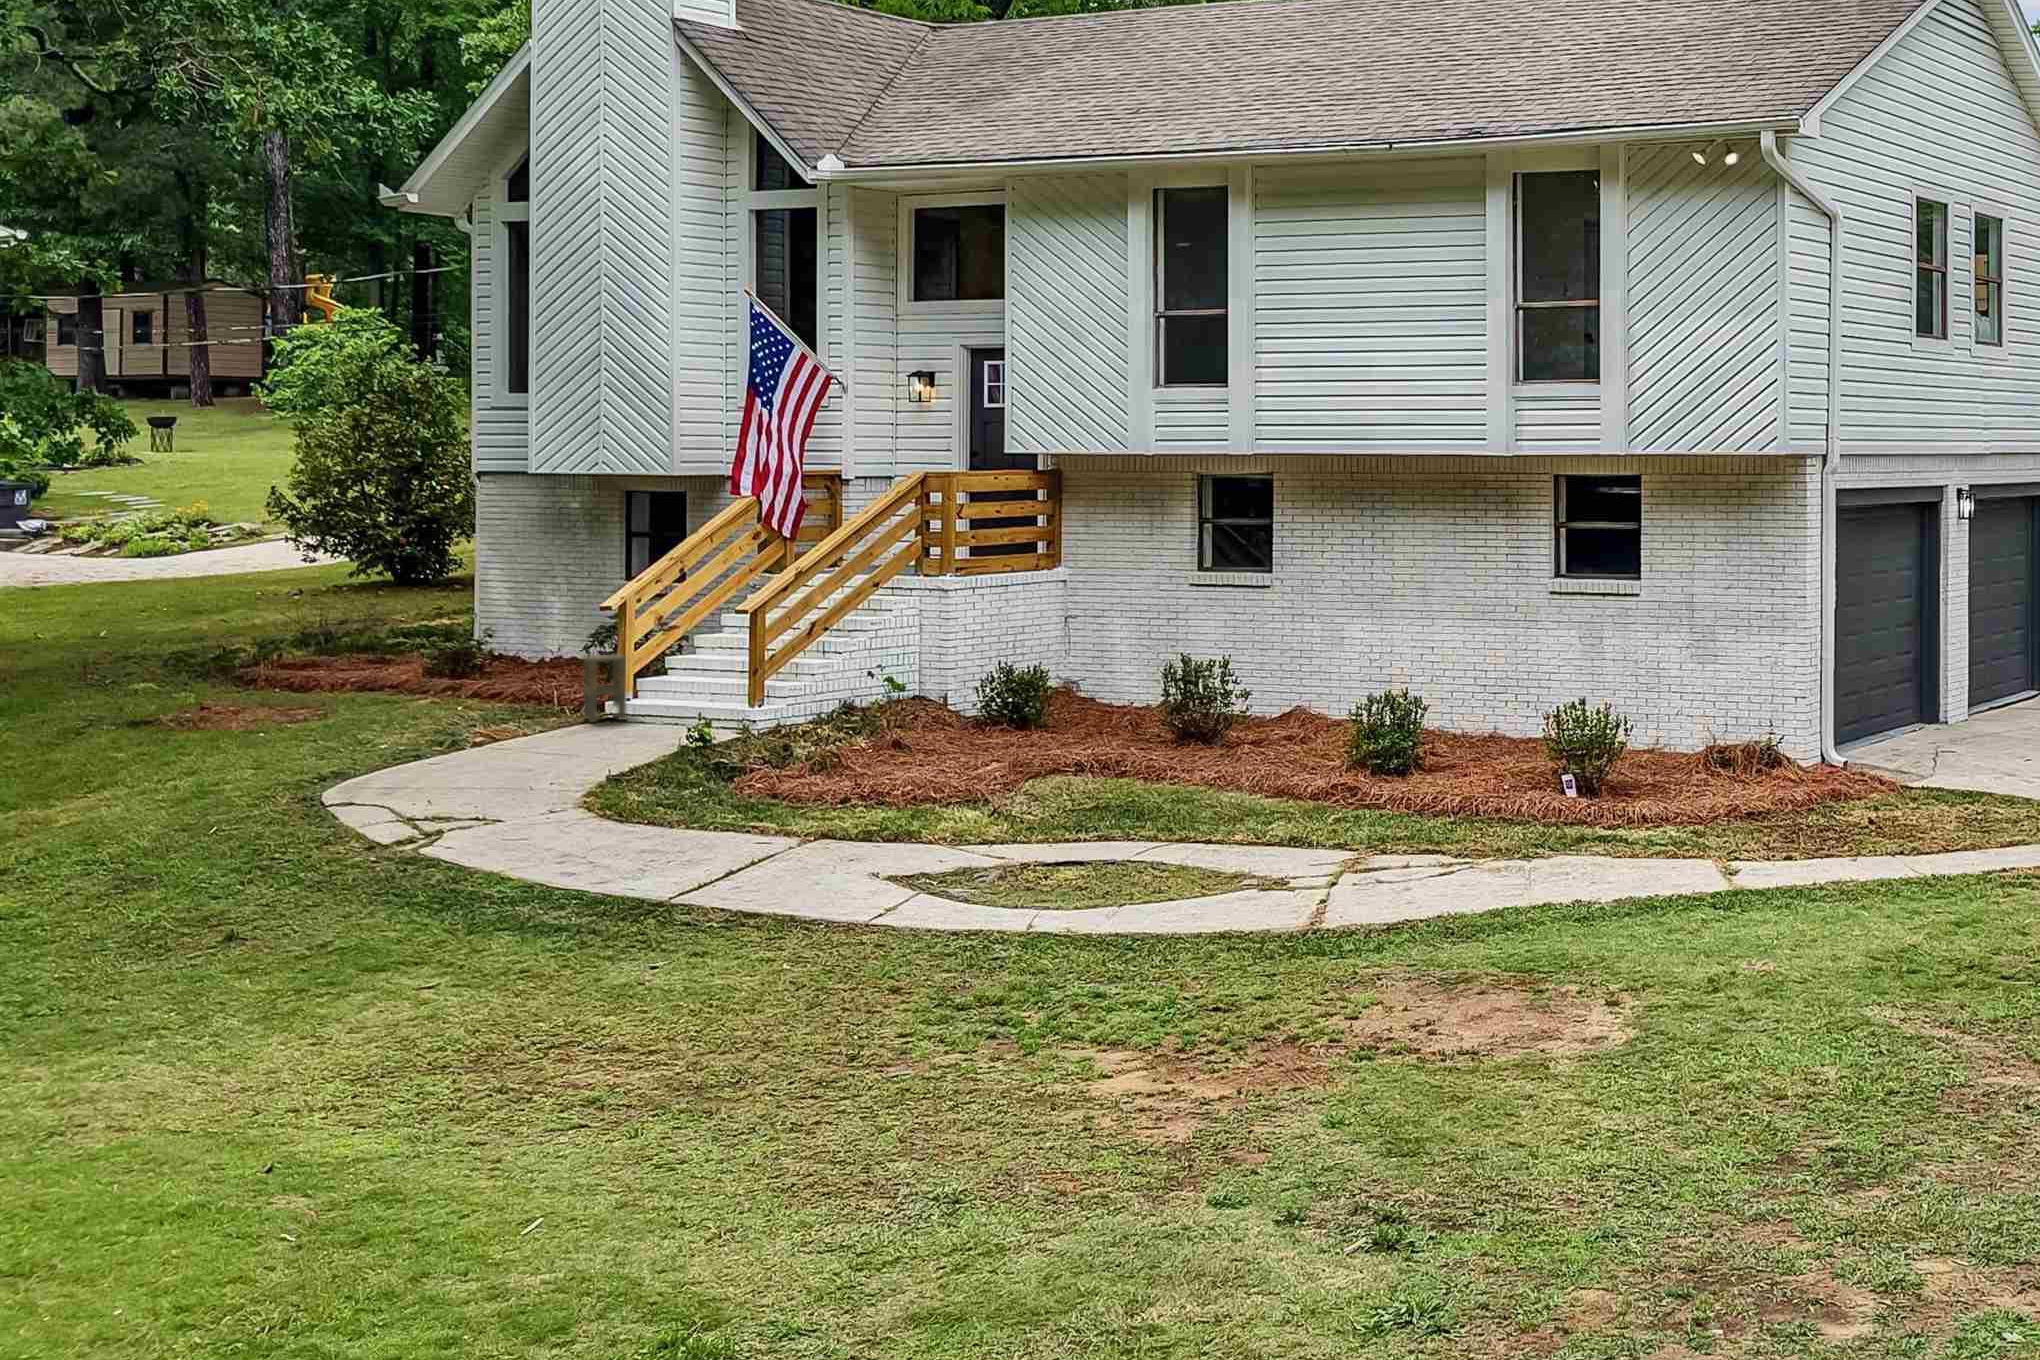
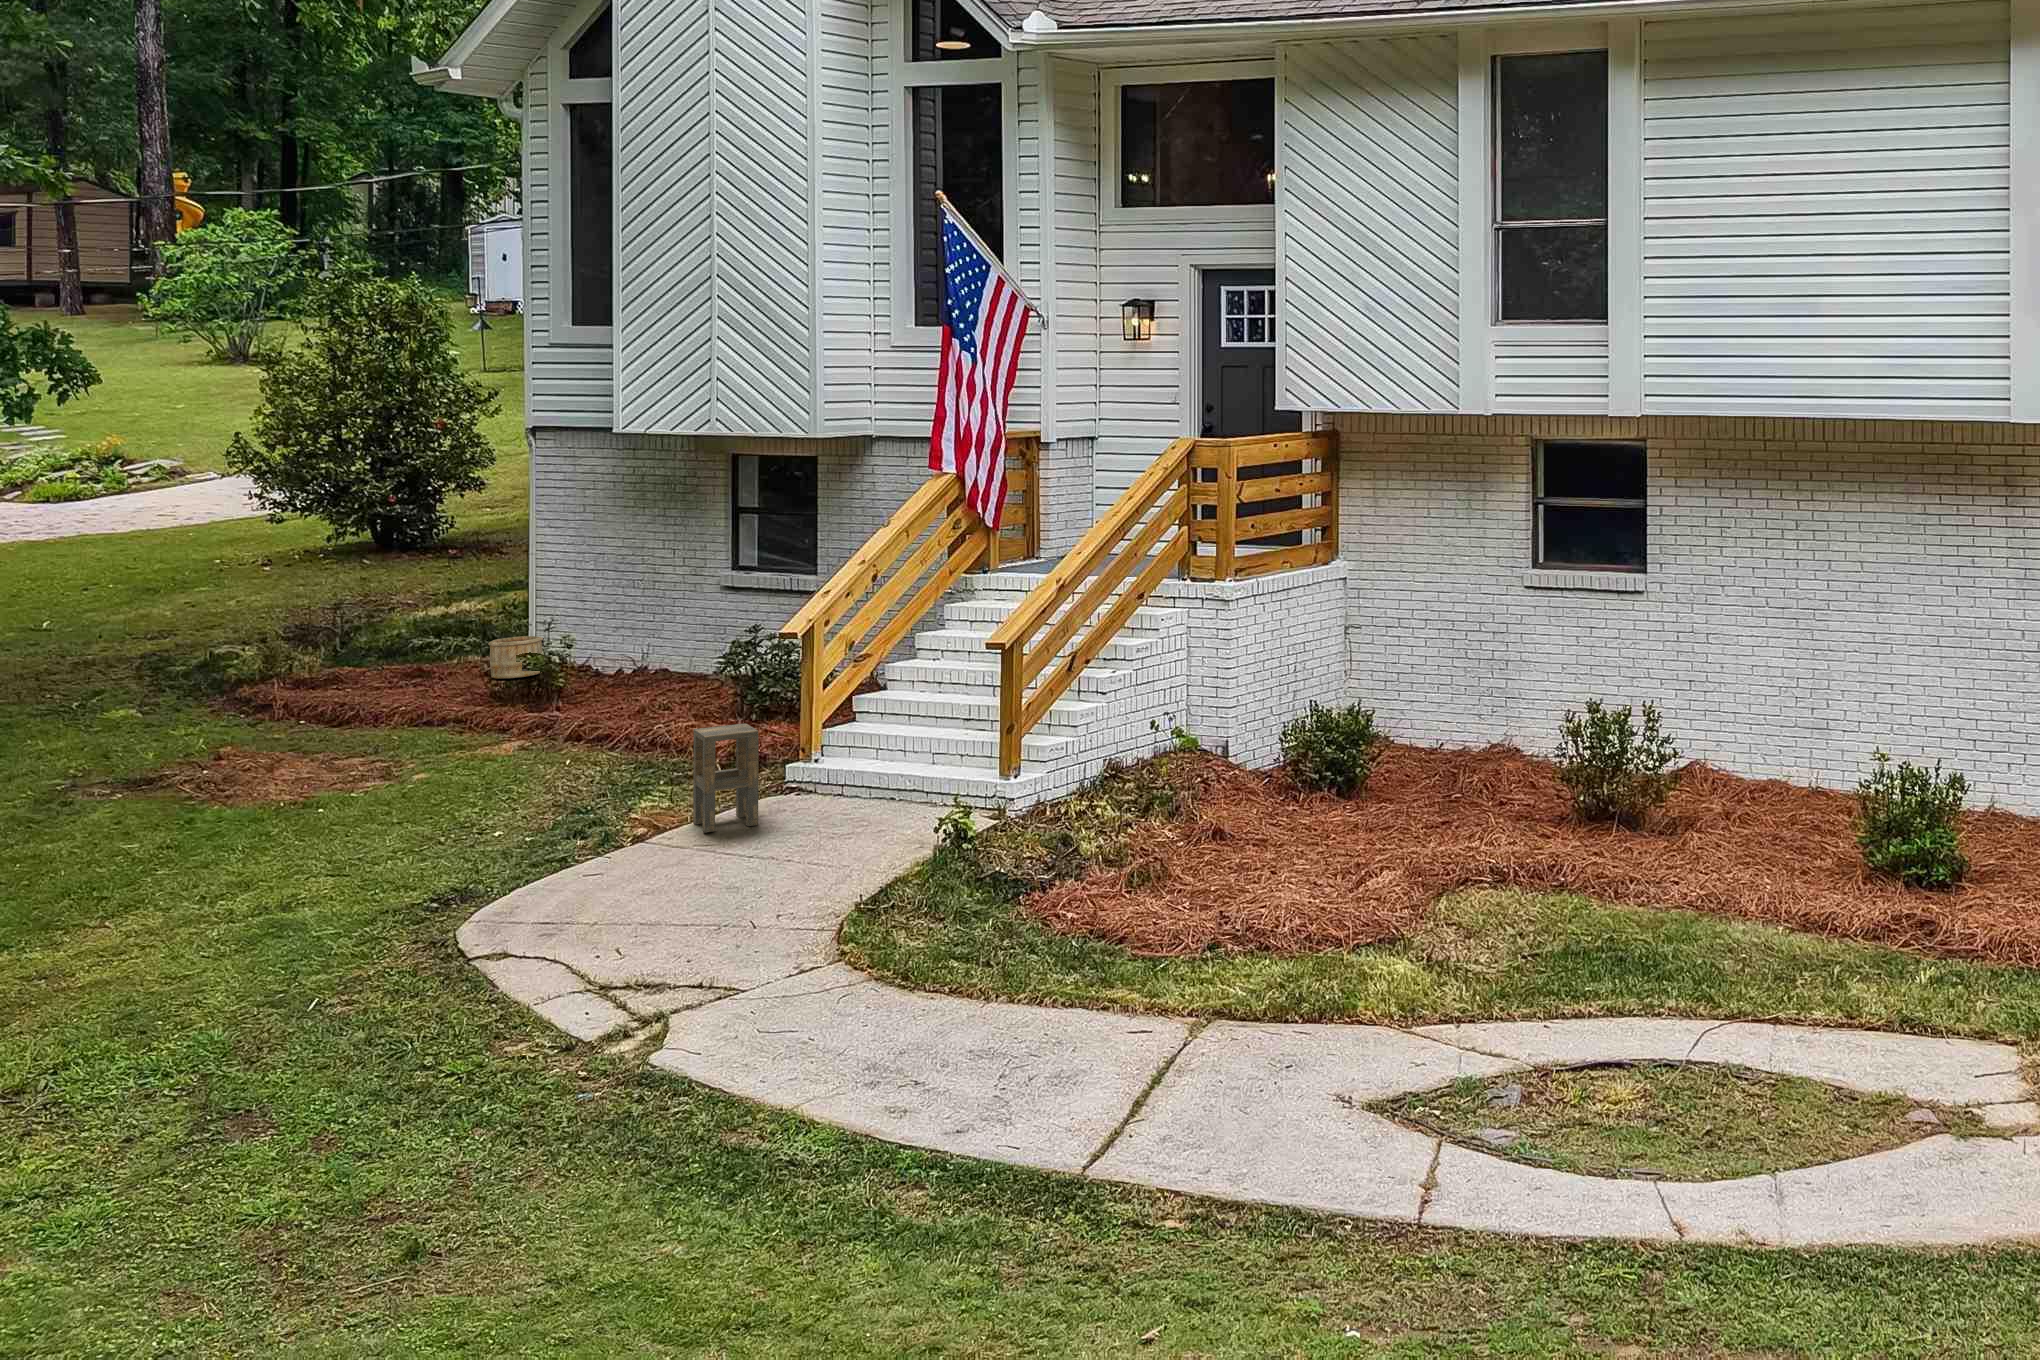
wooden bucket: none [449,621,489,651] -> present [488,636,543,678]

